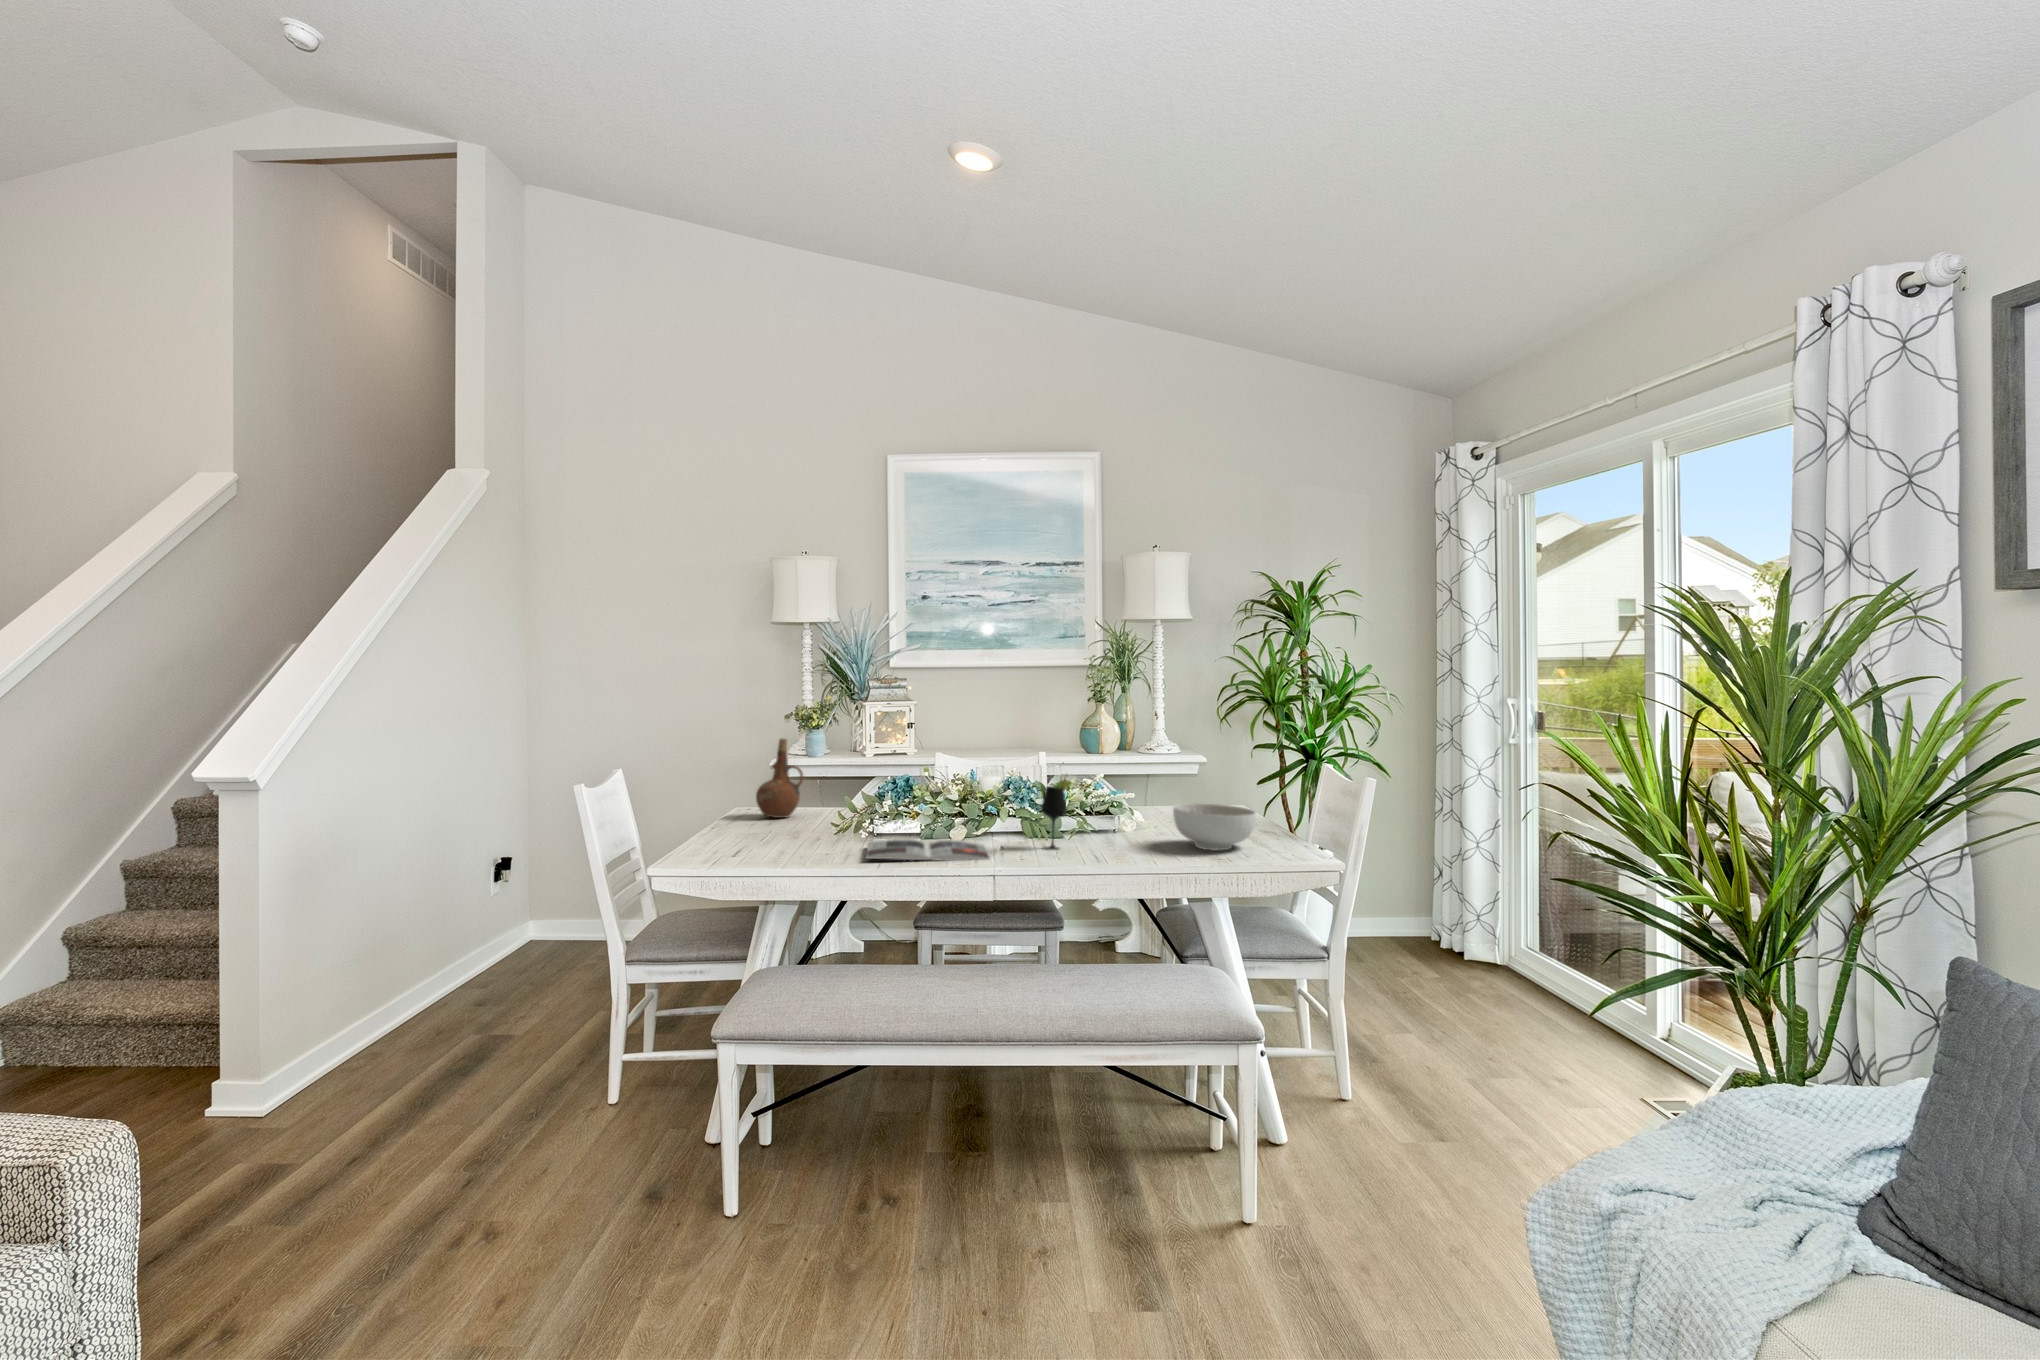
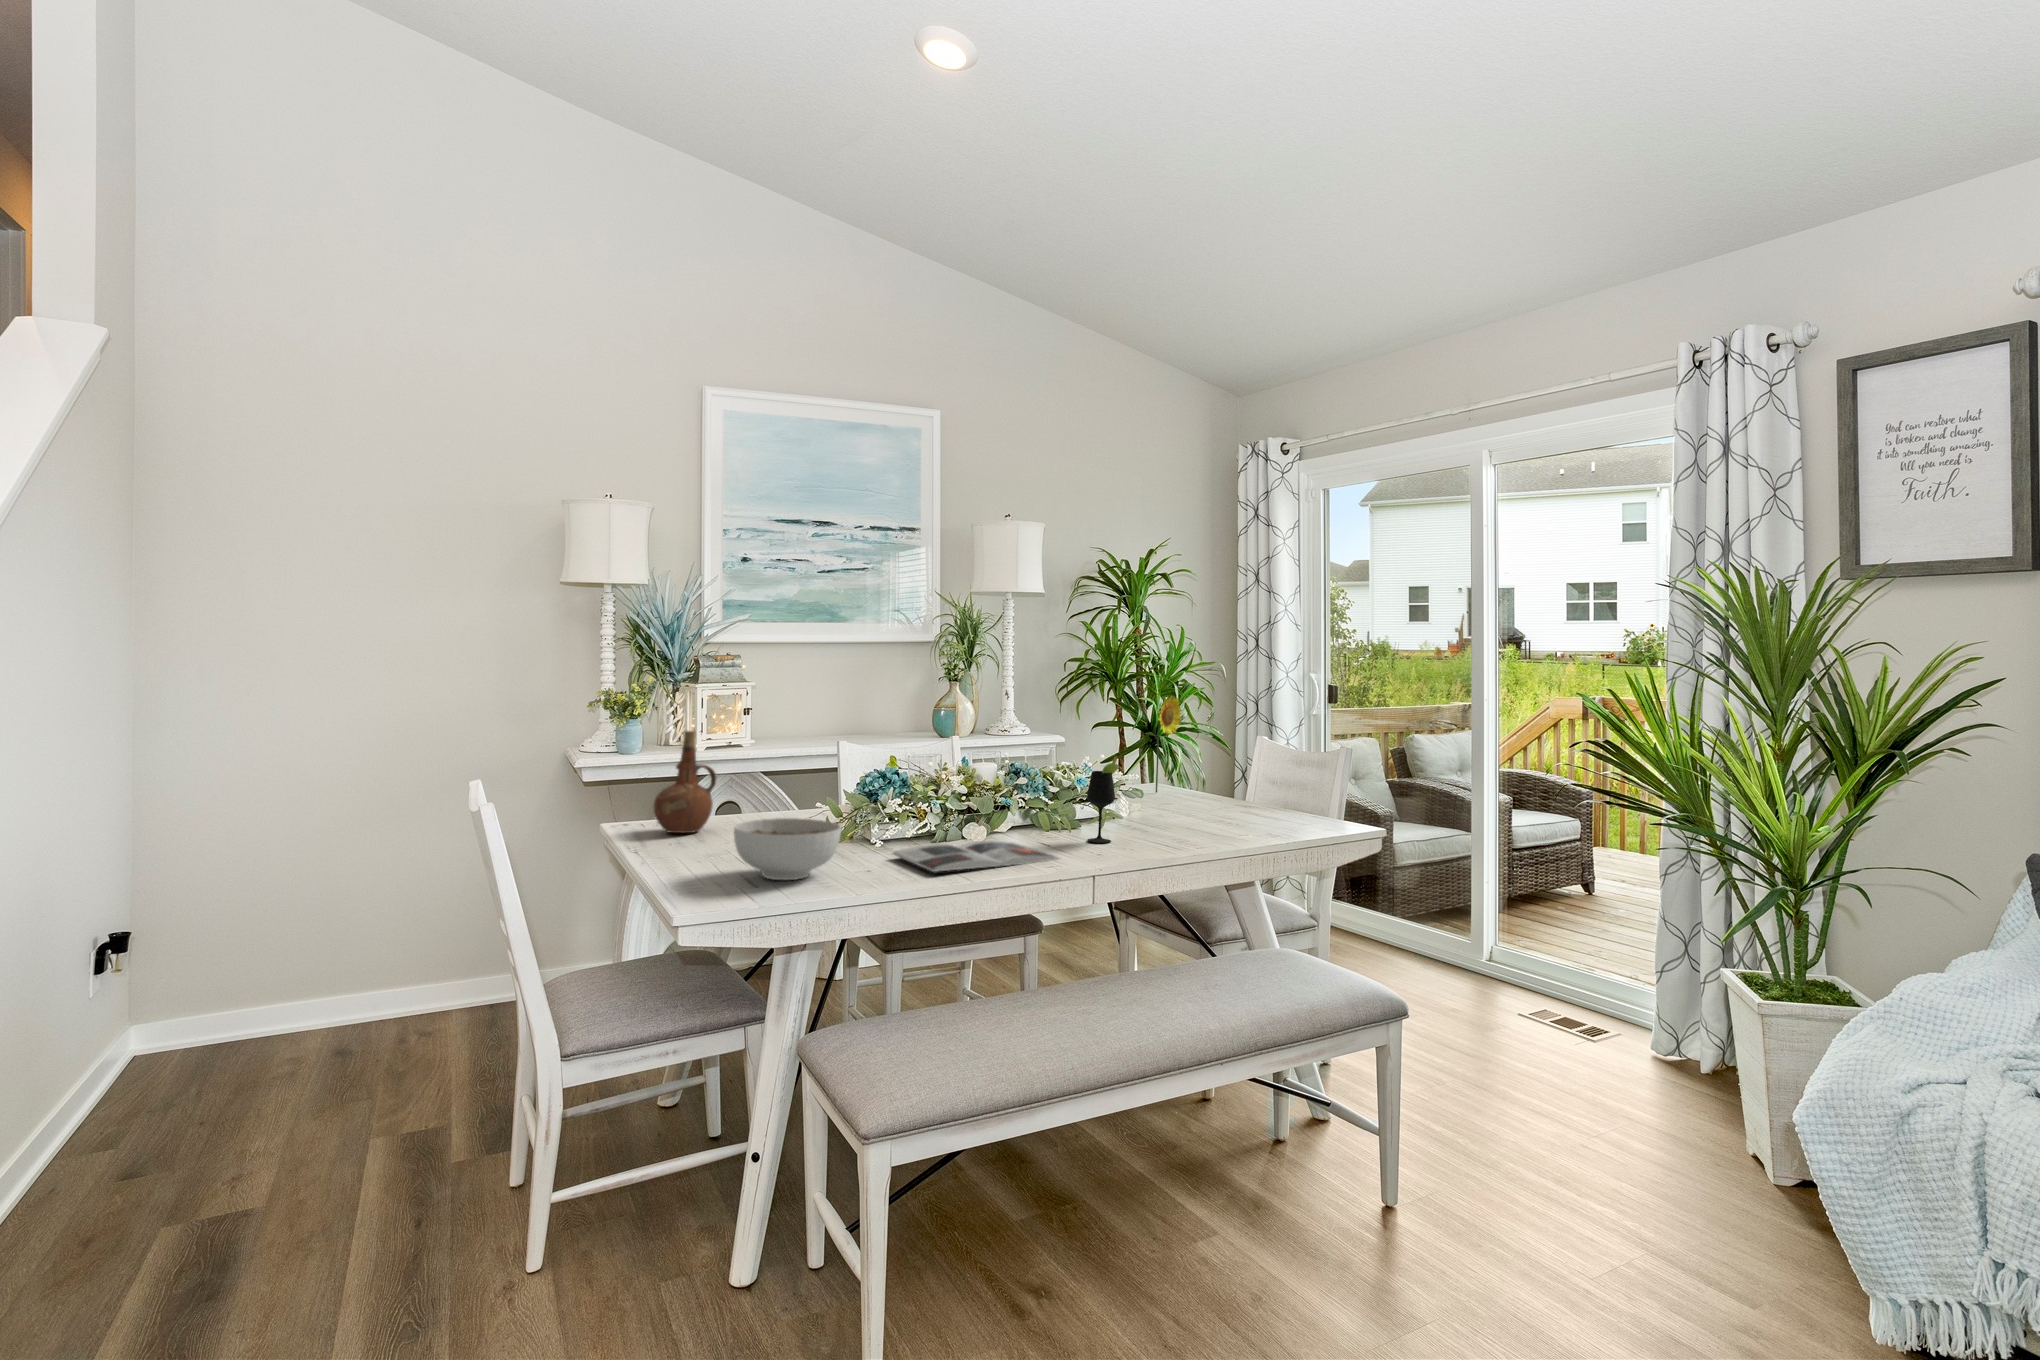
flower: none [1199,720,1241,814] -> present [1145,696,1182,793]
bowl: present [1173,803,1256,850] -> present [734,818,841,880]

